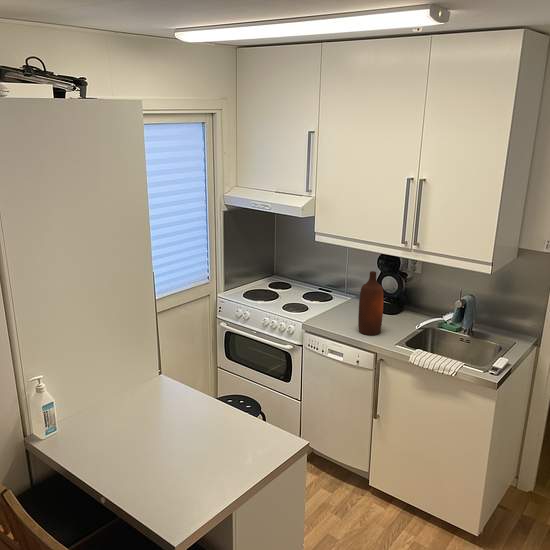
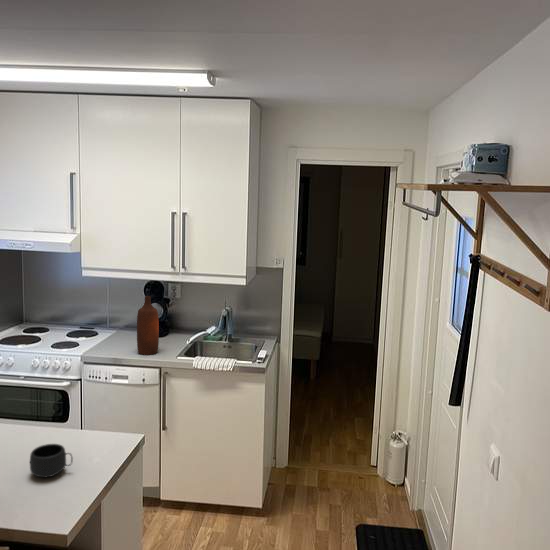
mug: none [189,433,224,465] -> present [30,444,72,477]

